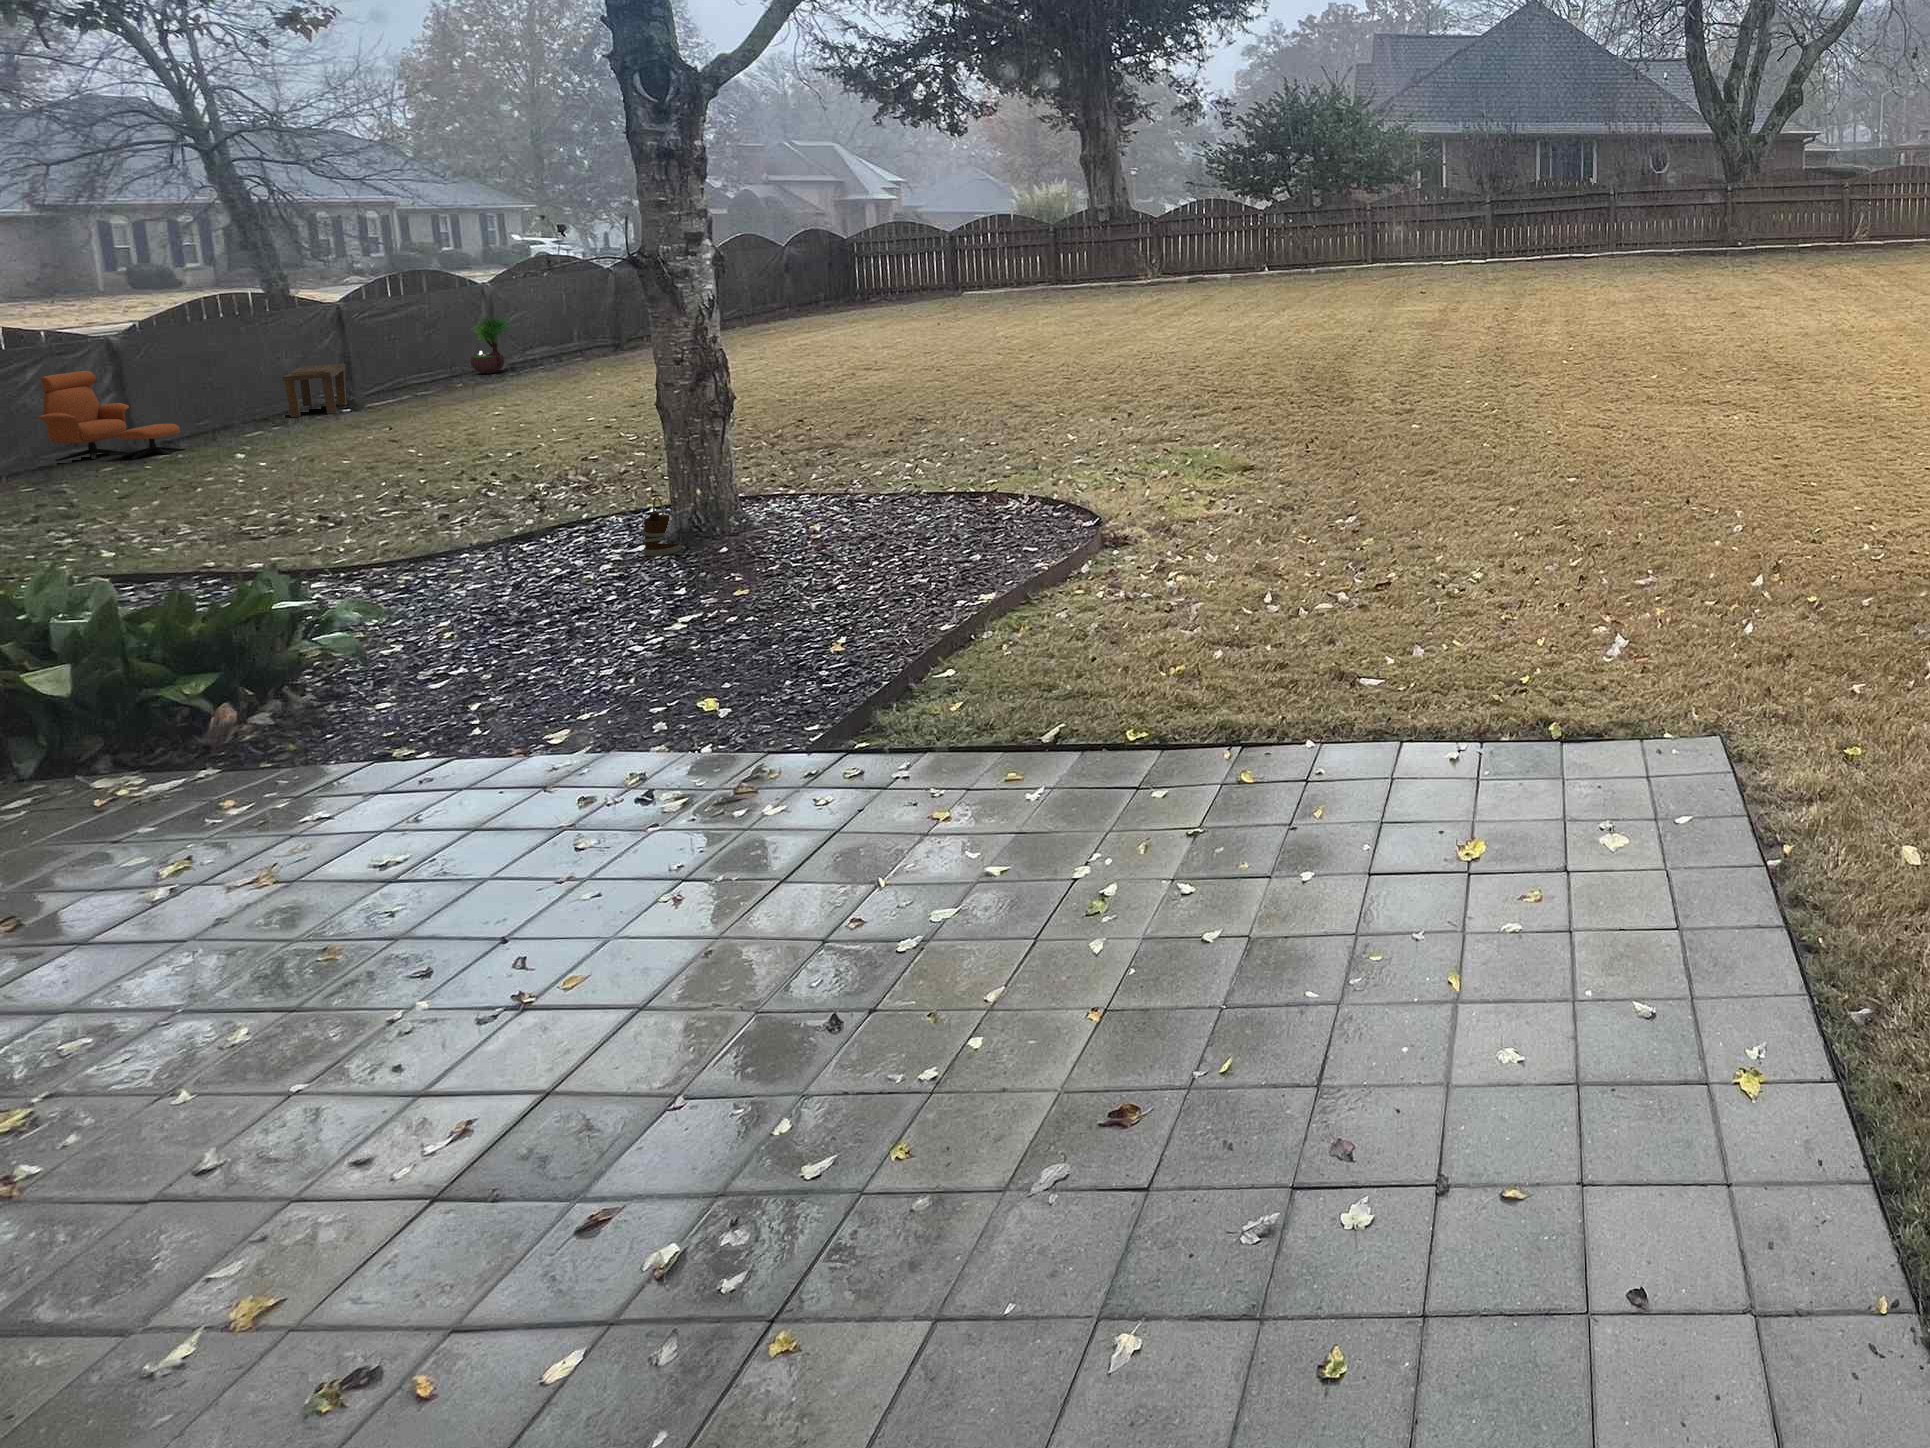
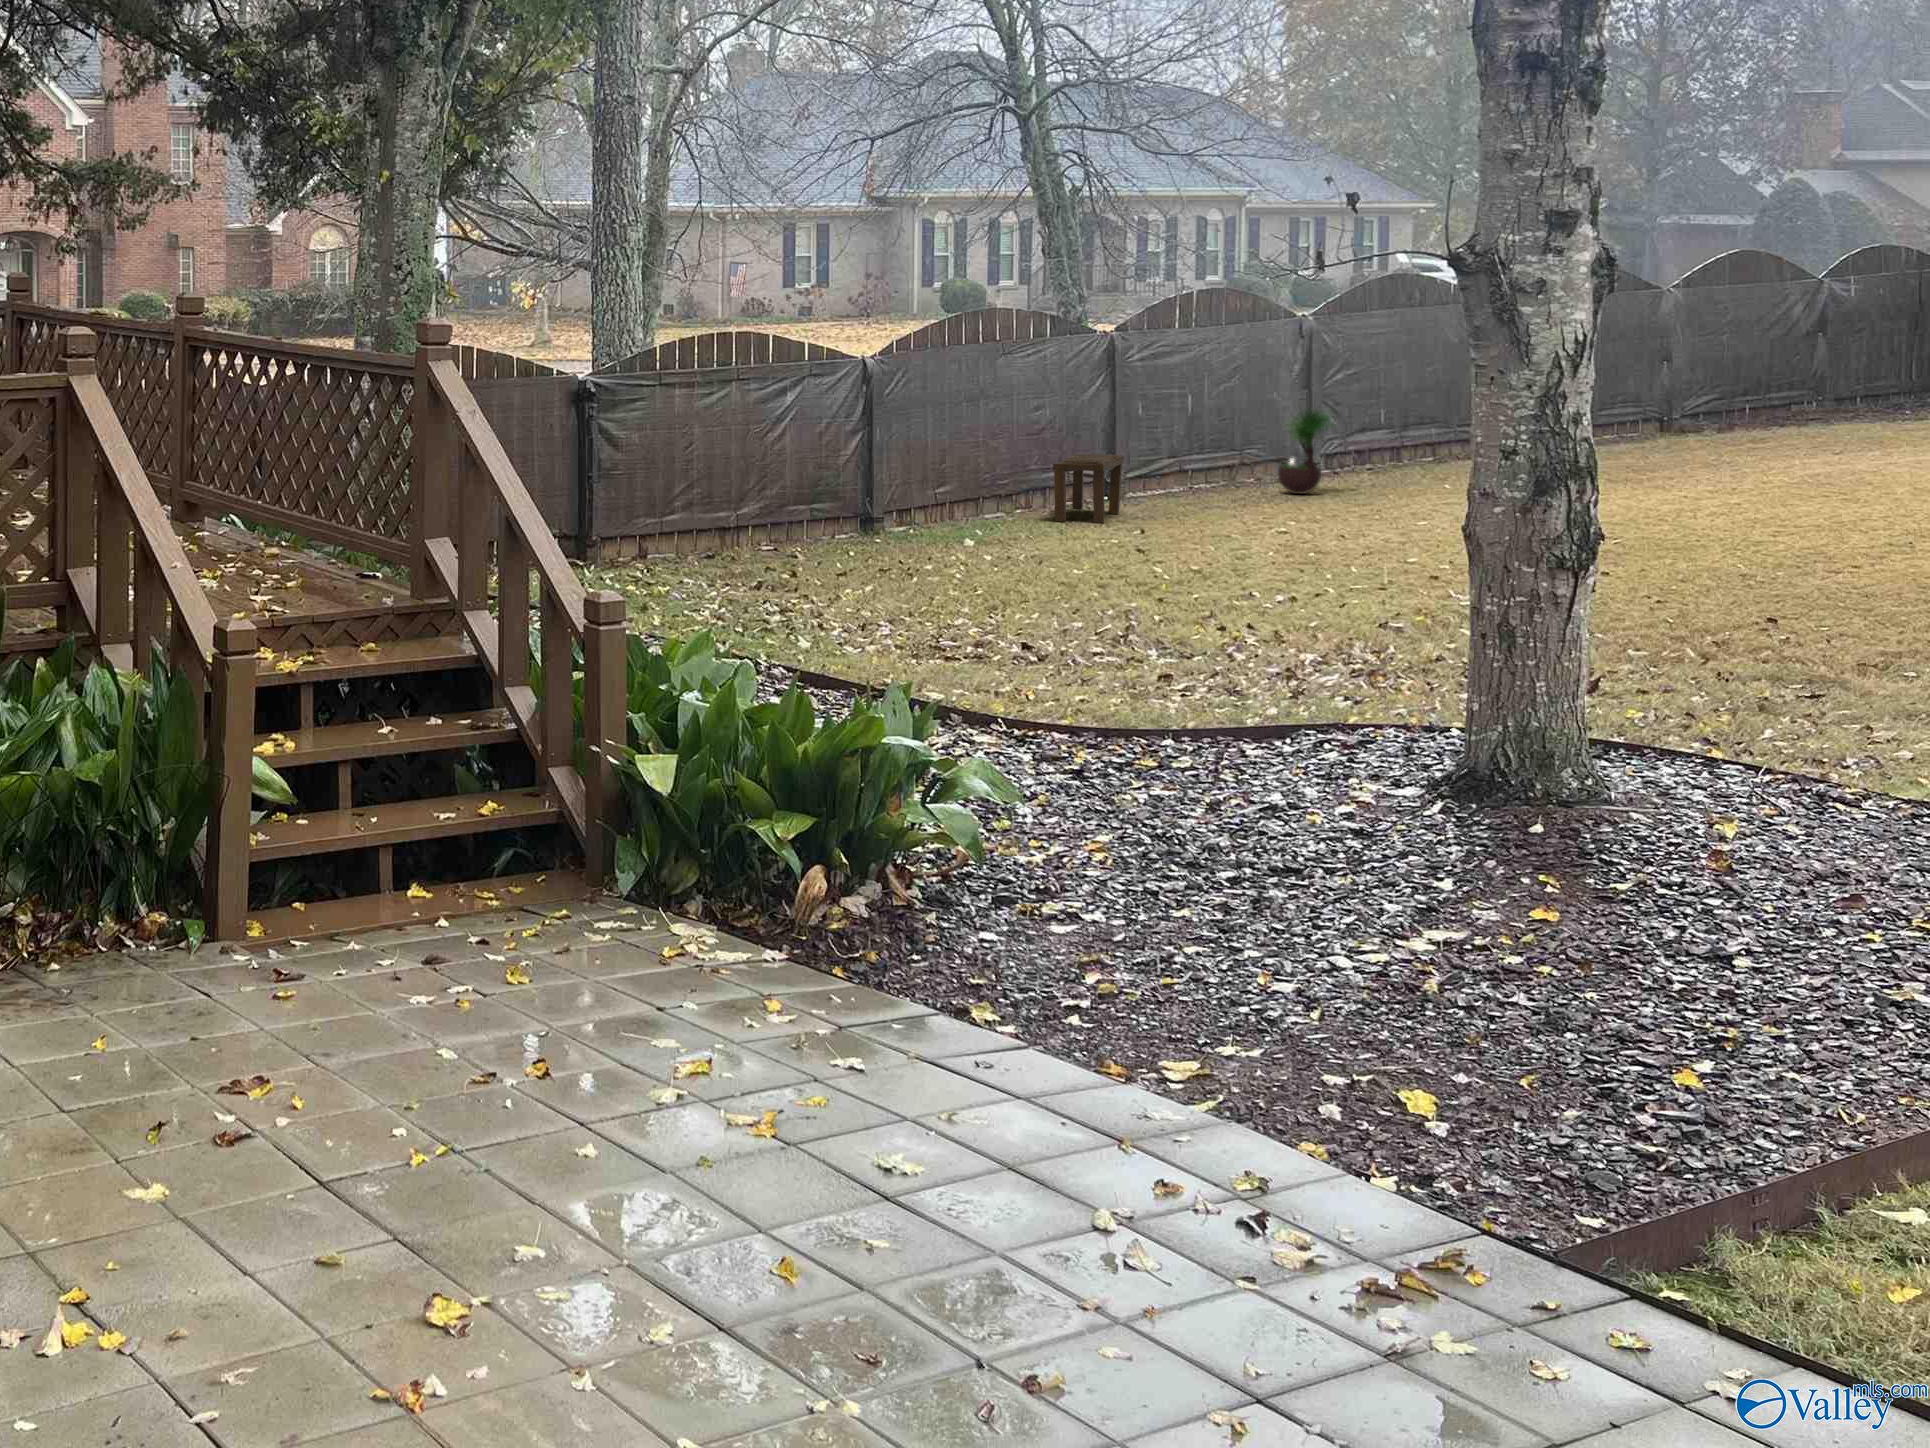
lounge chair: present [38,371,186,461] -> none [818,430,940,548]
wooden bucket: present [642,497,682,556] -> none [1408,705,1471,813]

